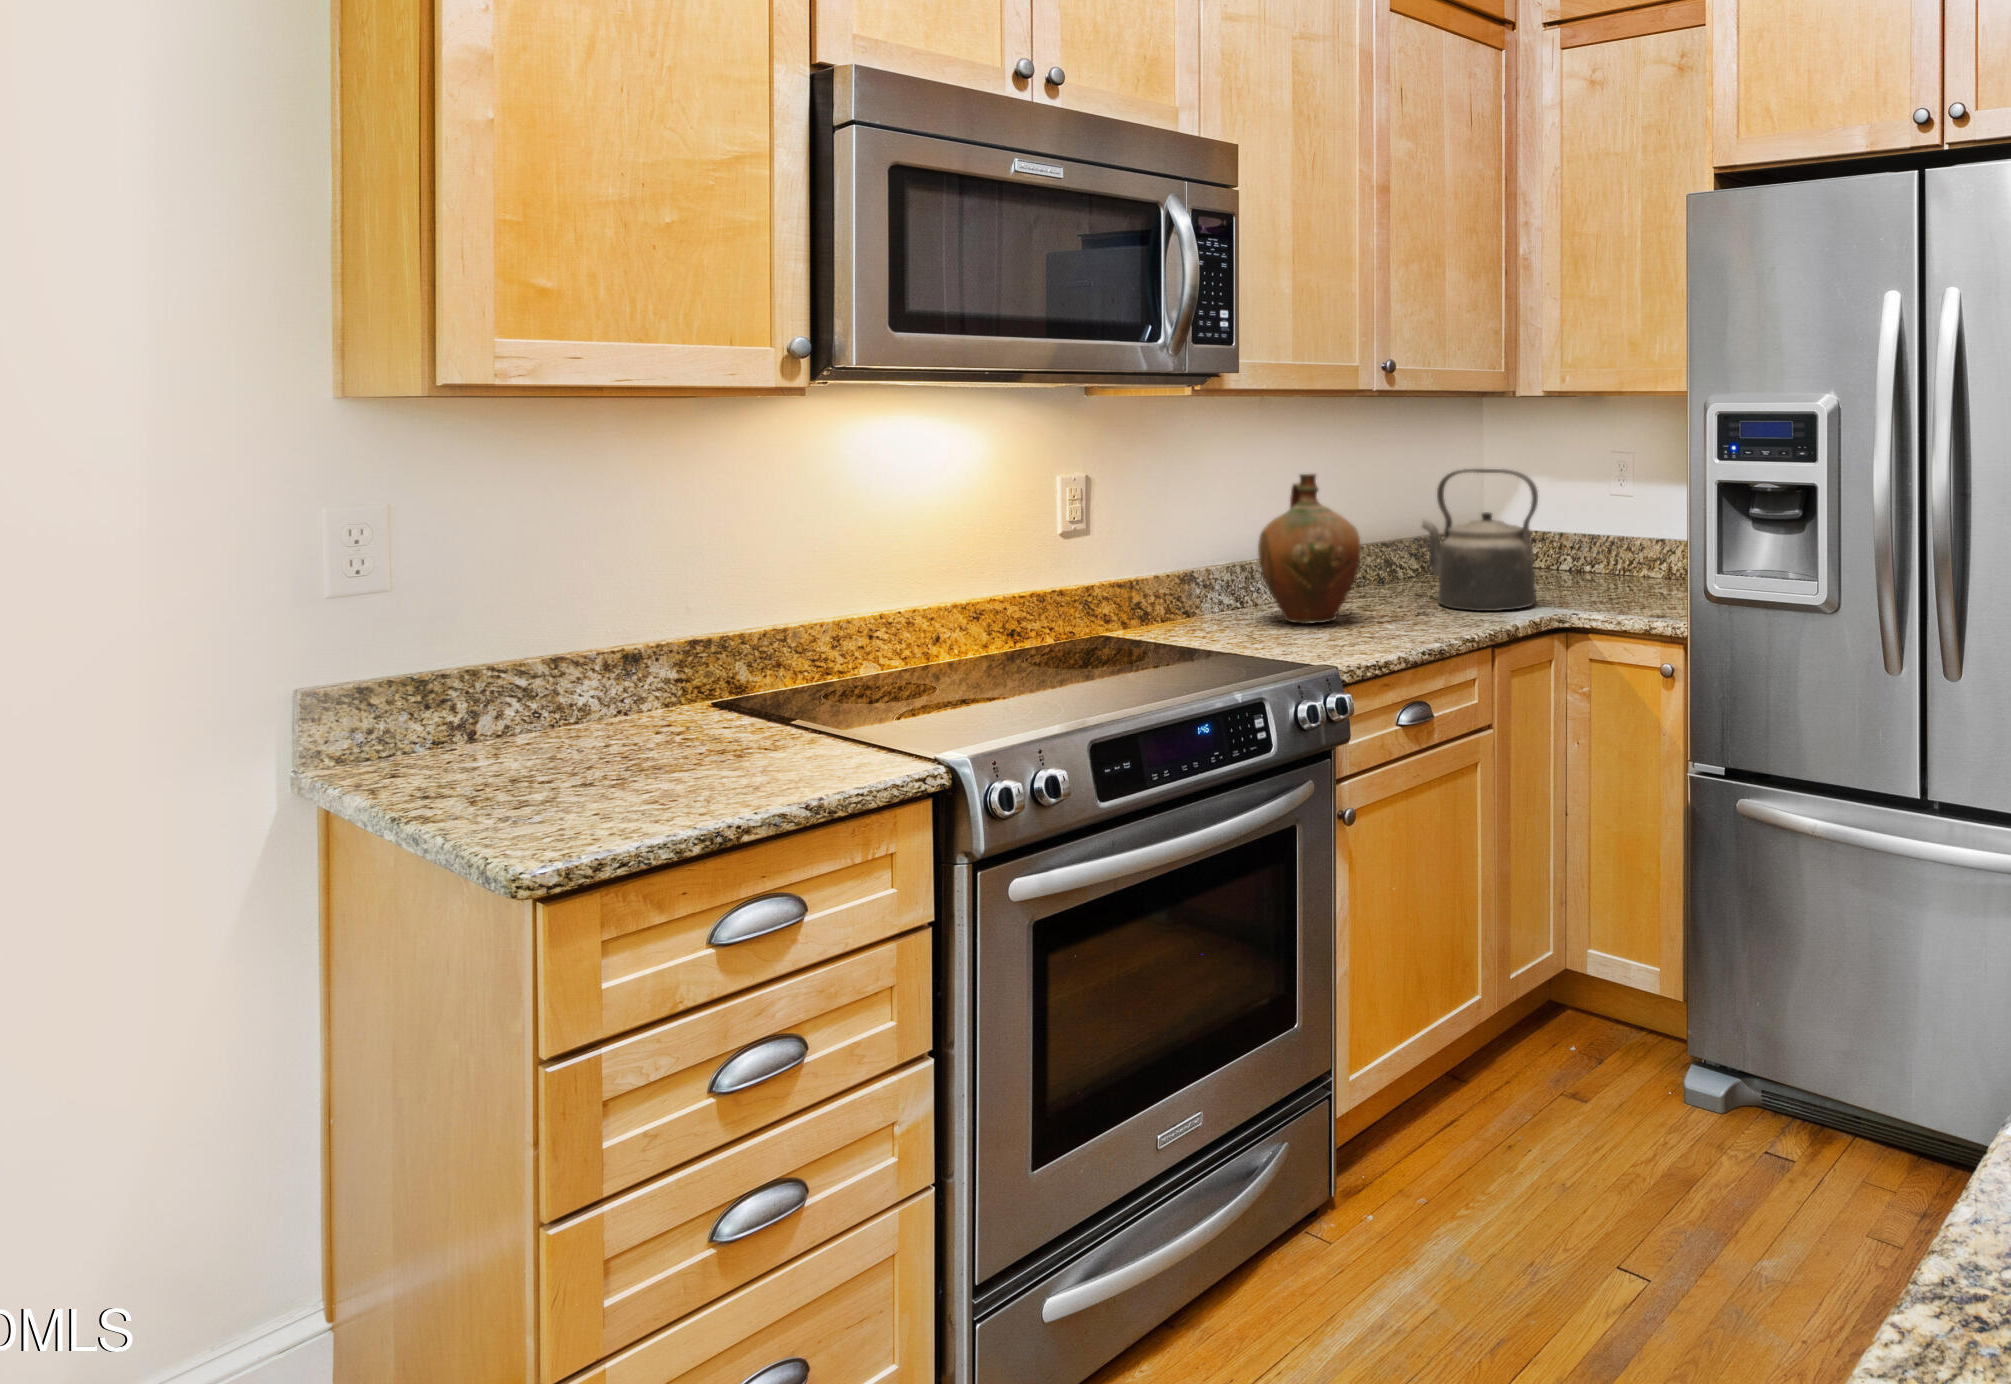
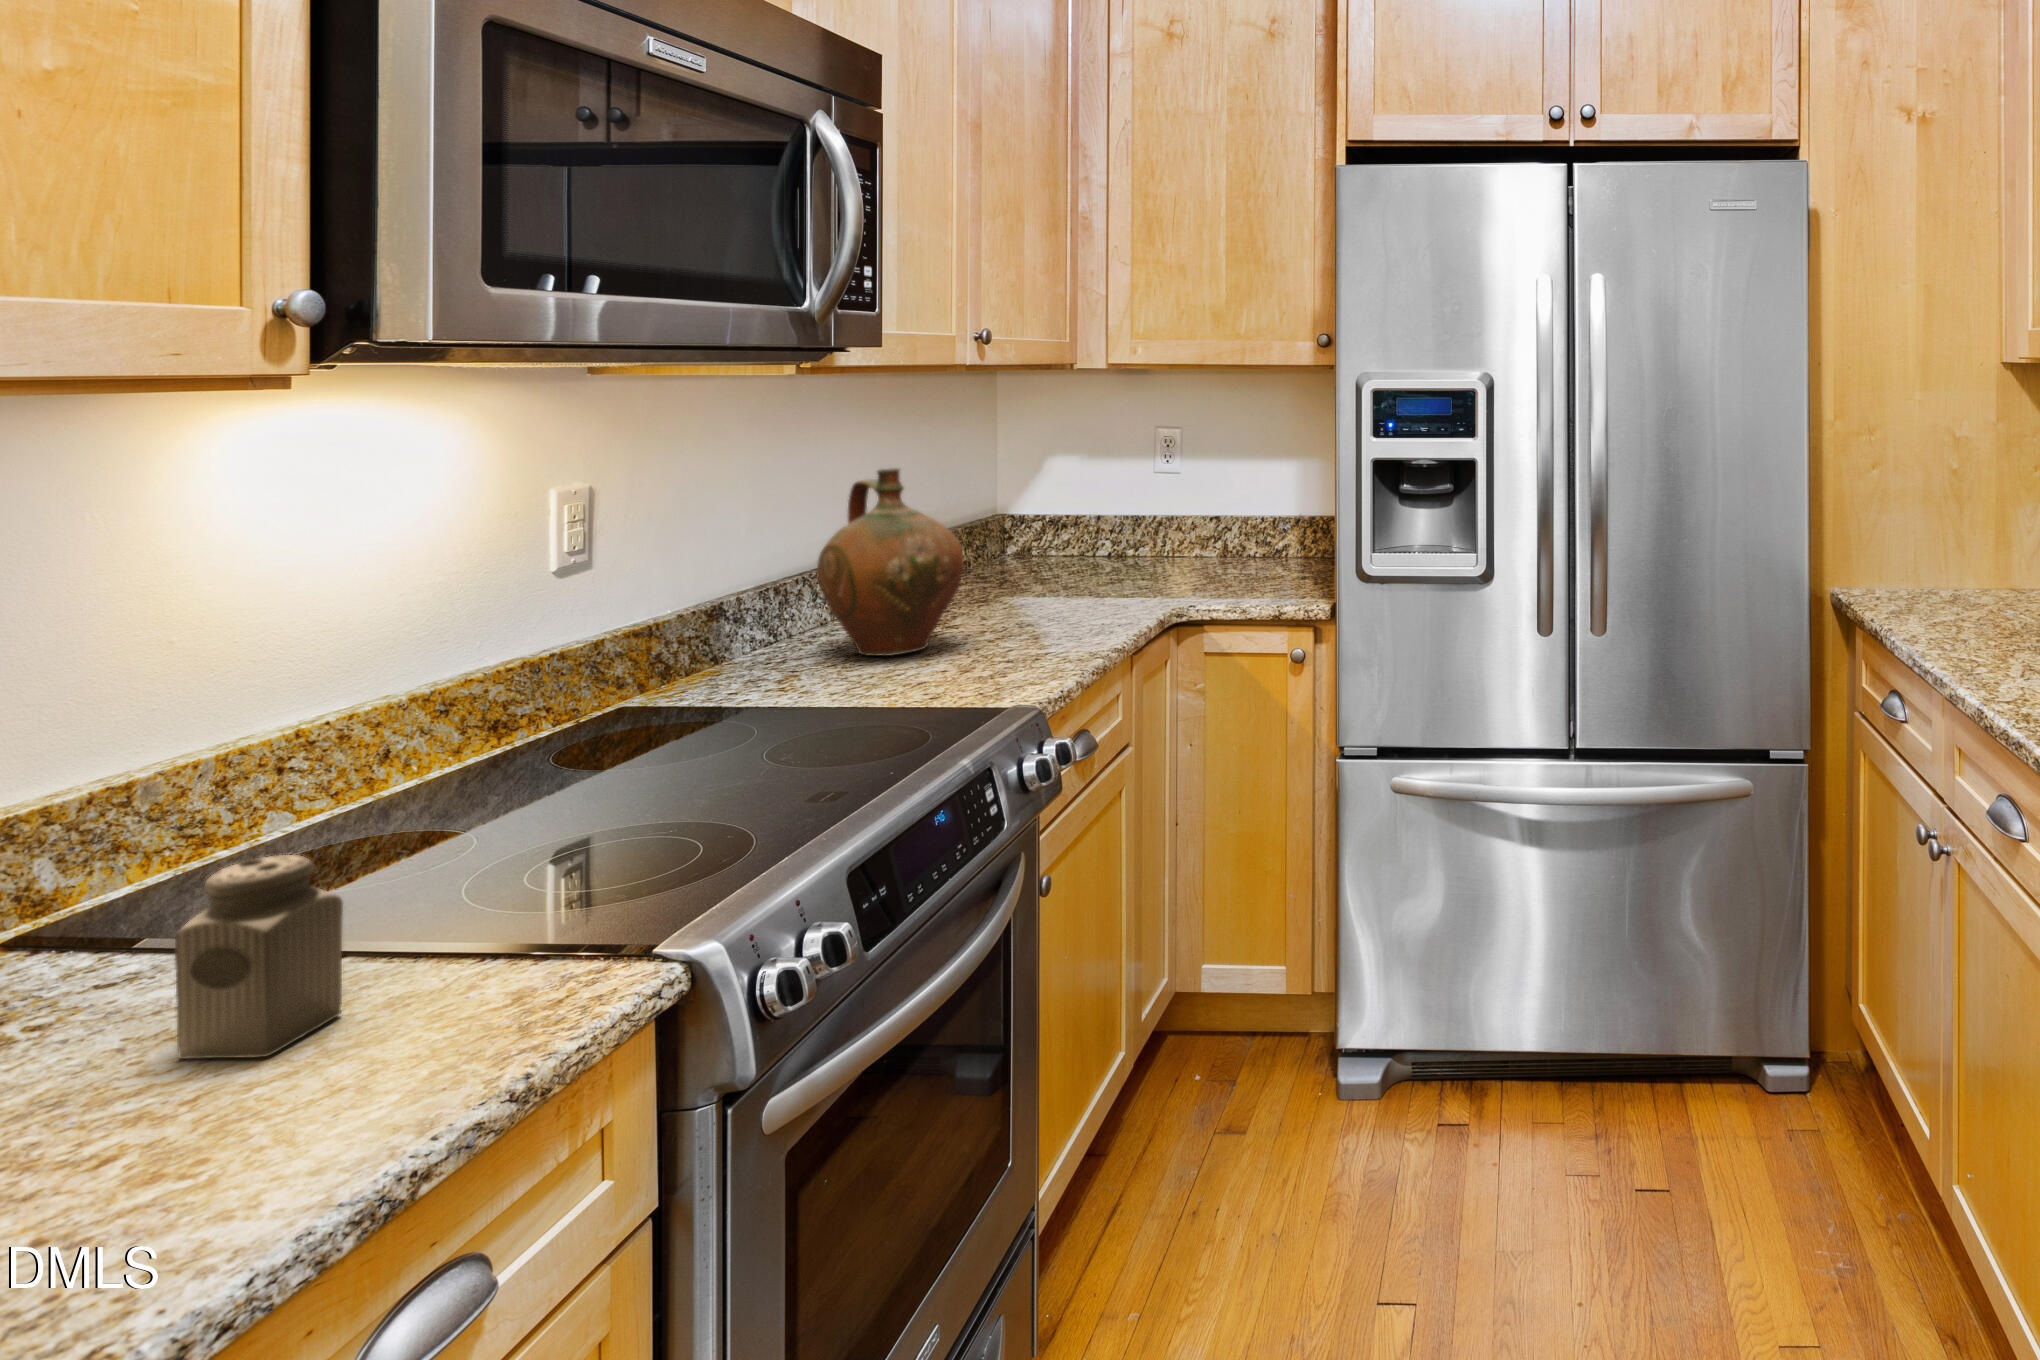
kettle: present [1422,469,1538,611] -> none [986,452,1137,615]
salt shaker: none [712,659,788,766] -> present [175,855,343,1059]

